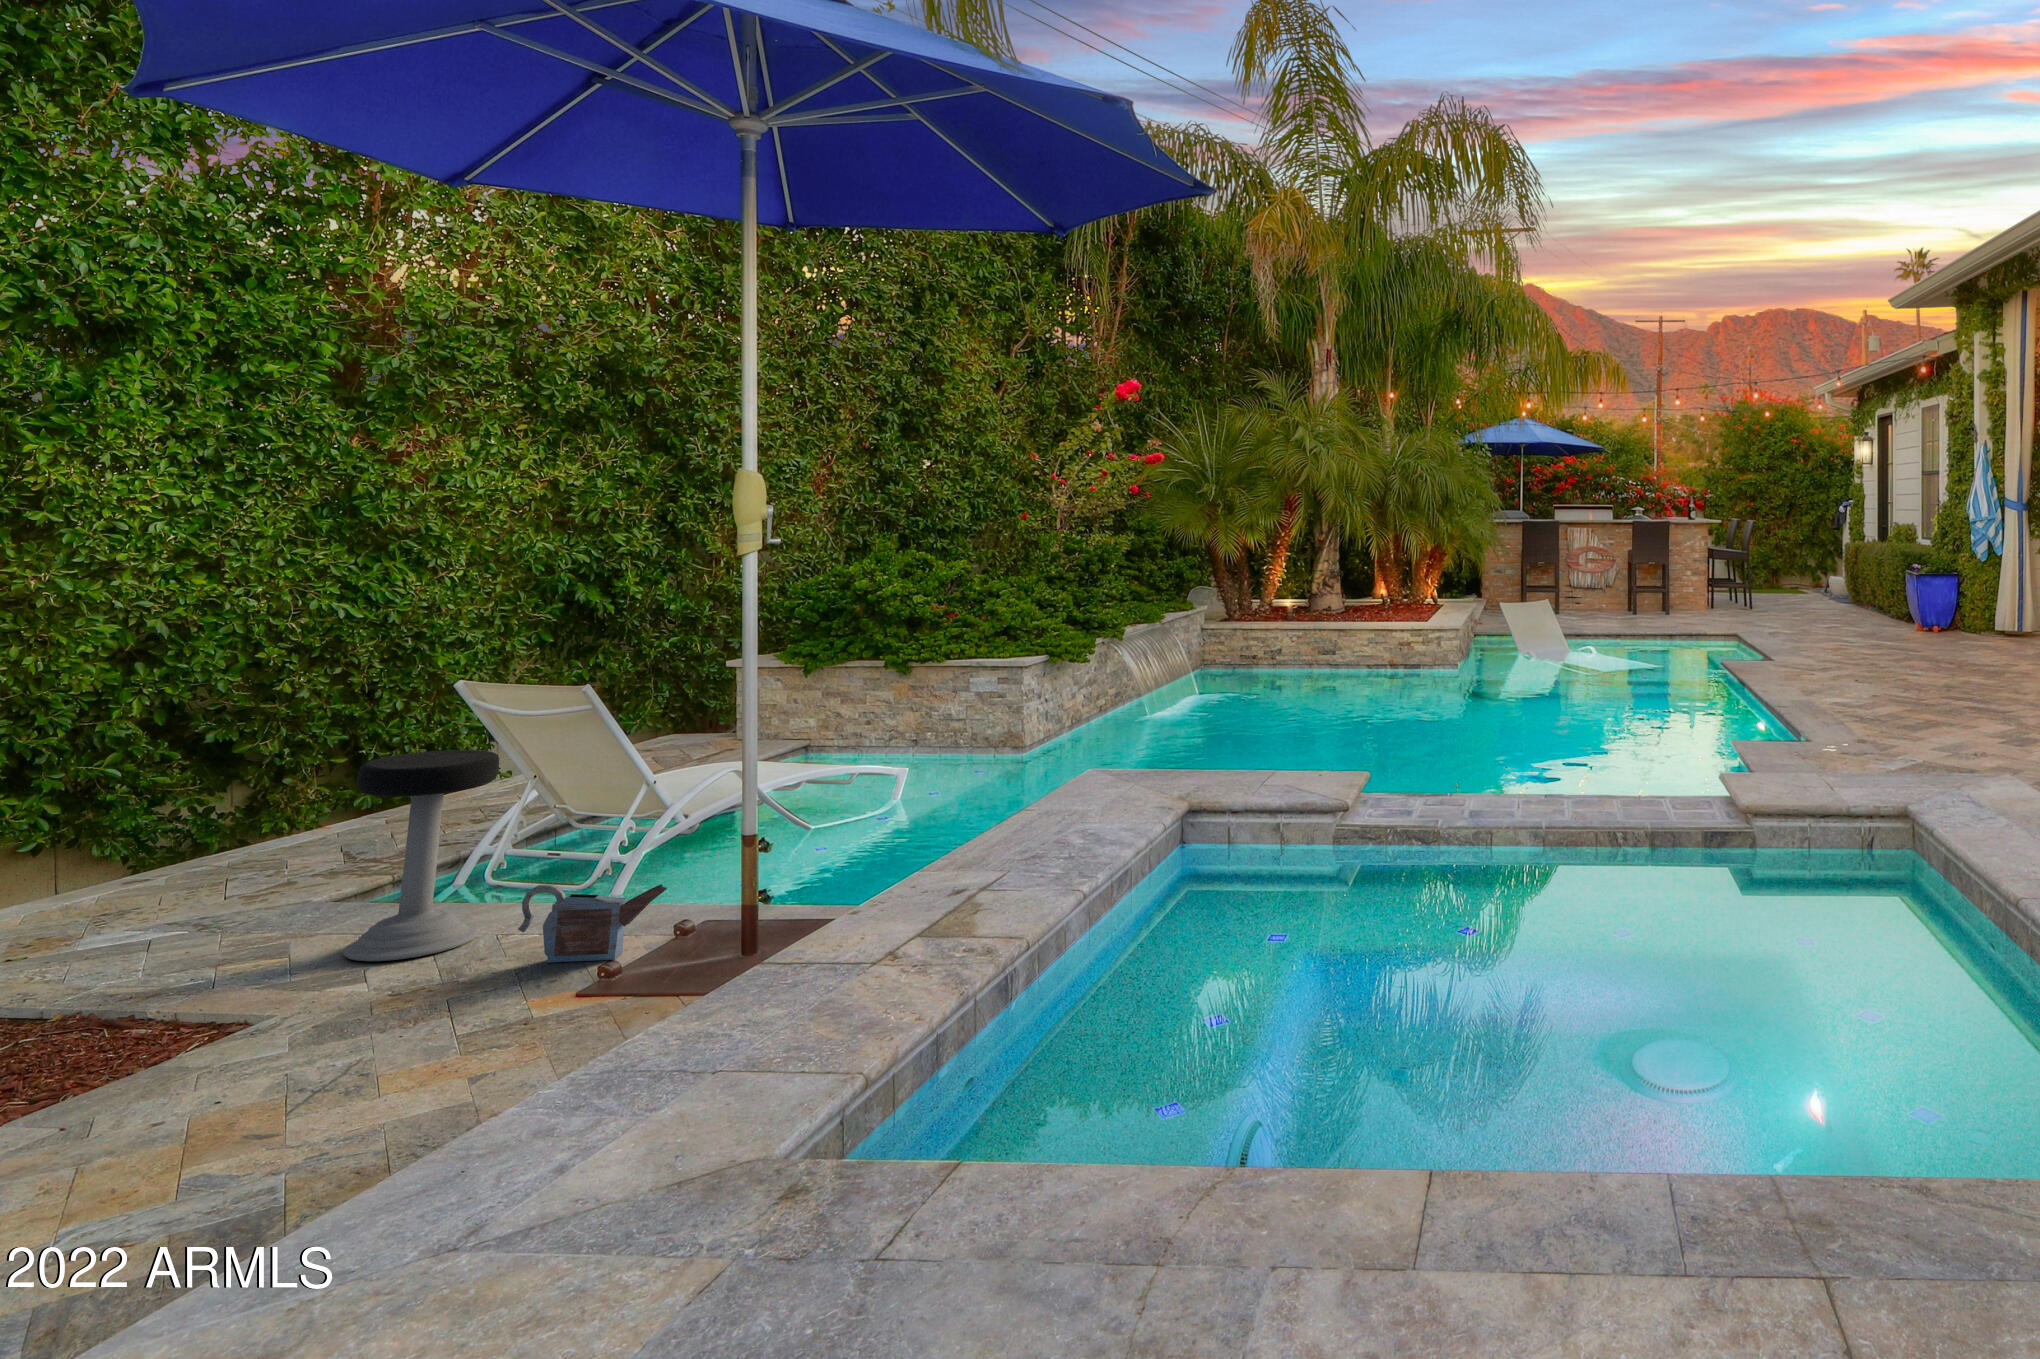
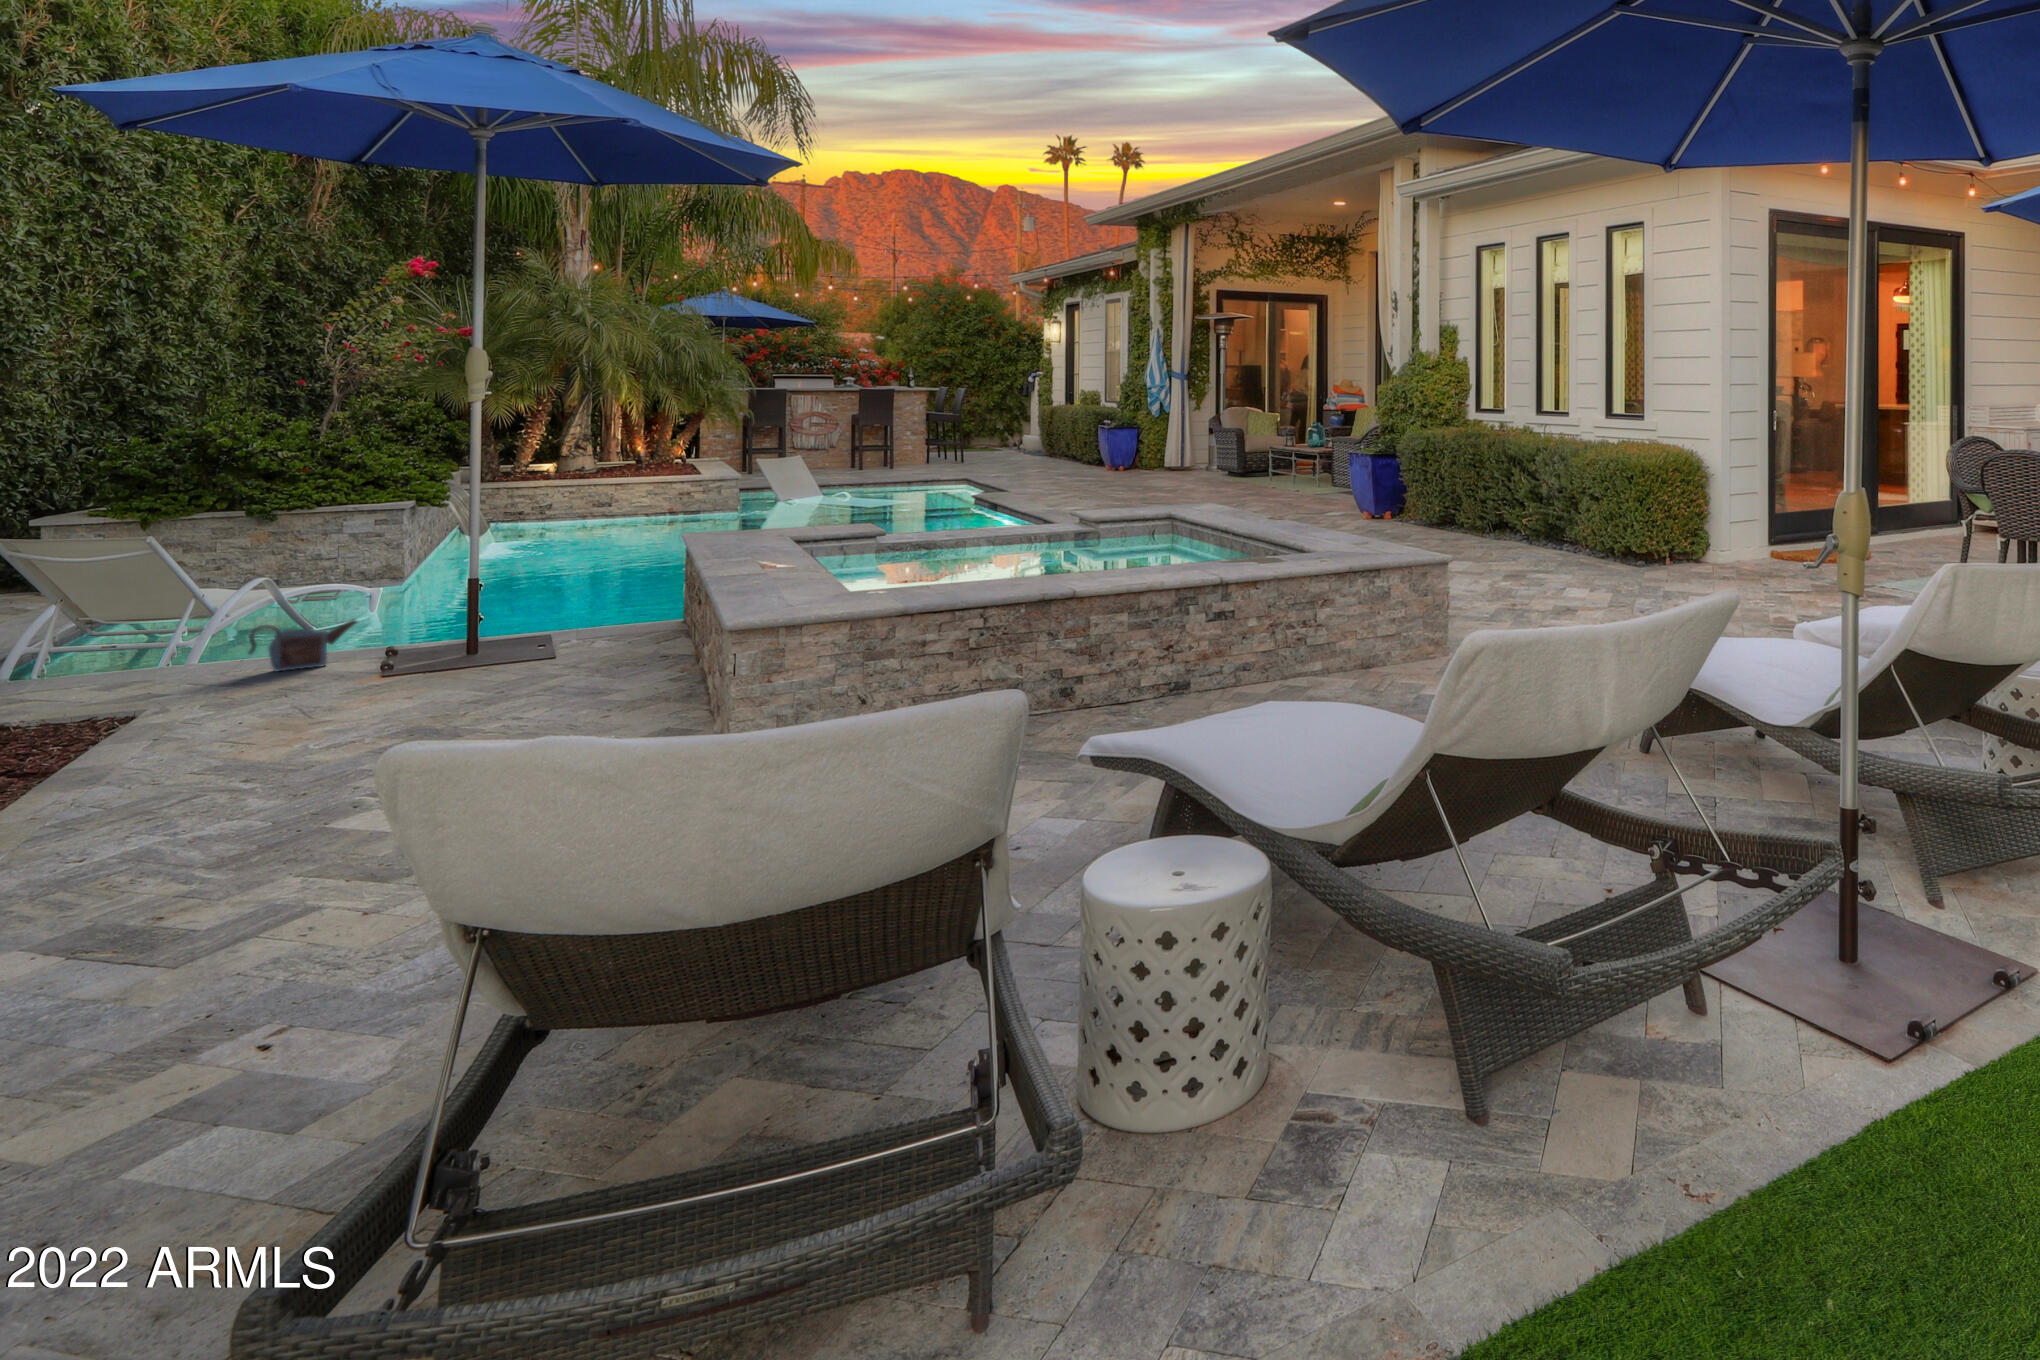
stool: present [343,750,499,961] -> none [72,552,182,687]

